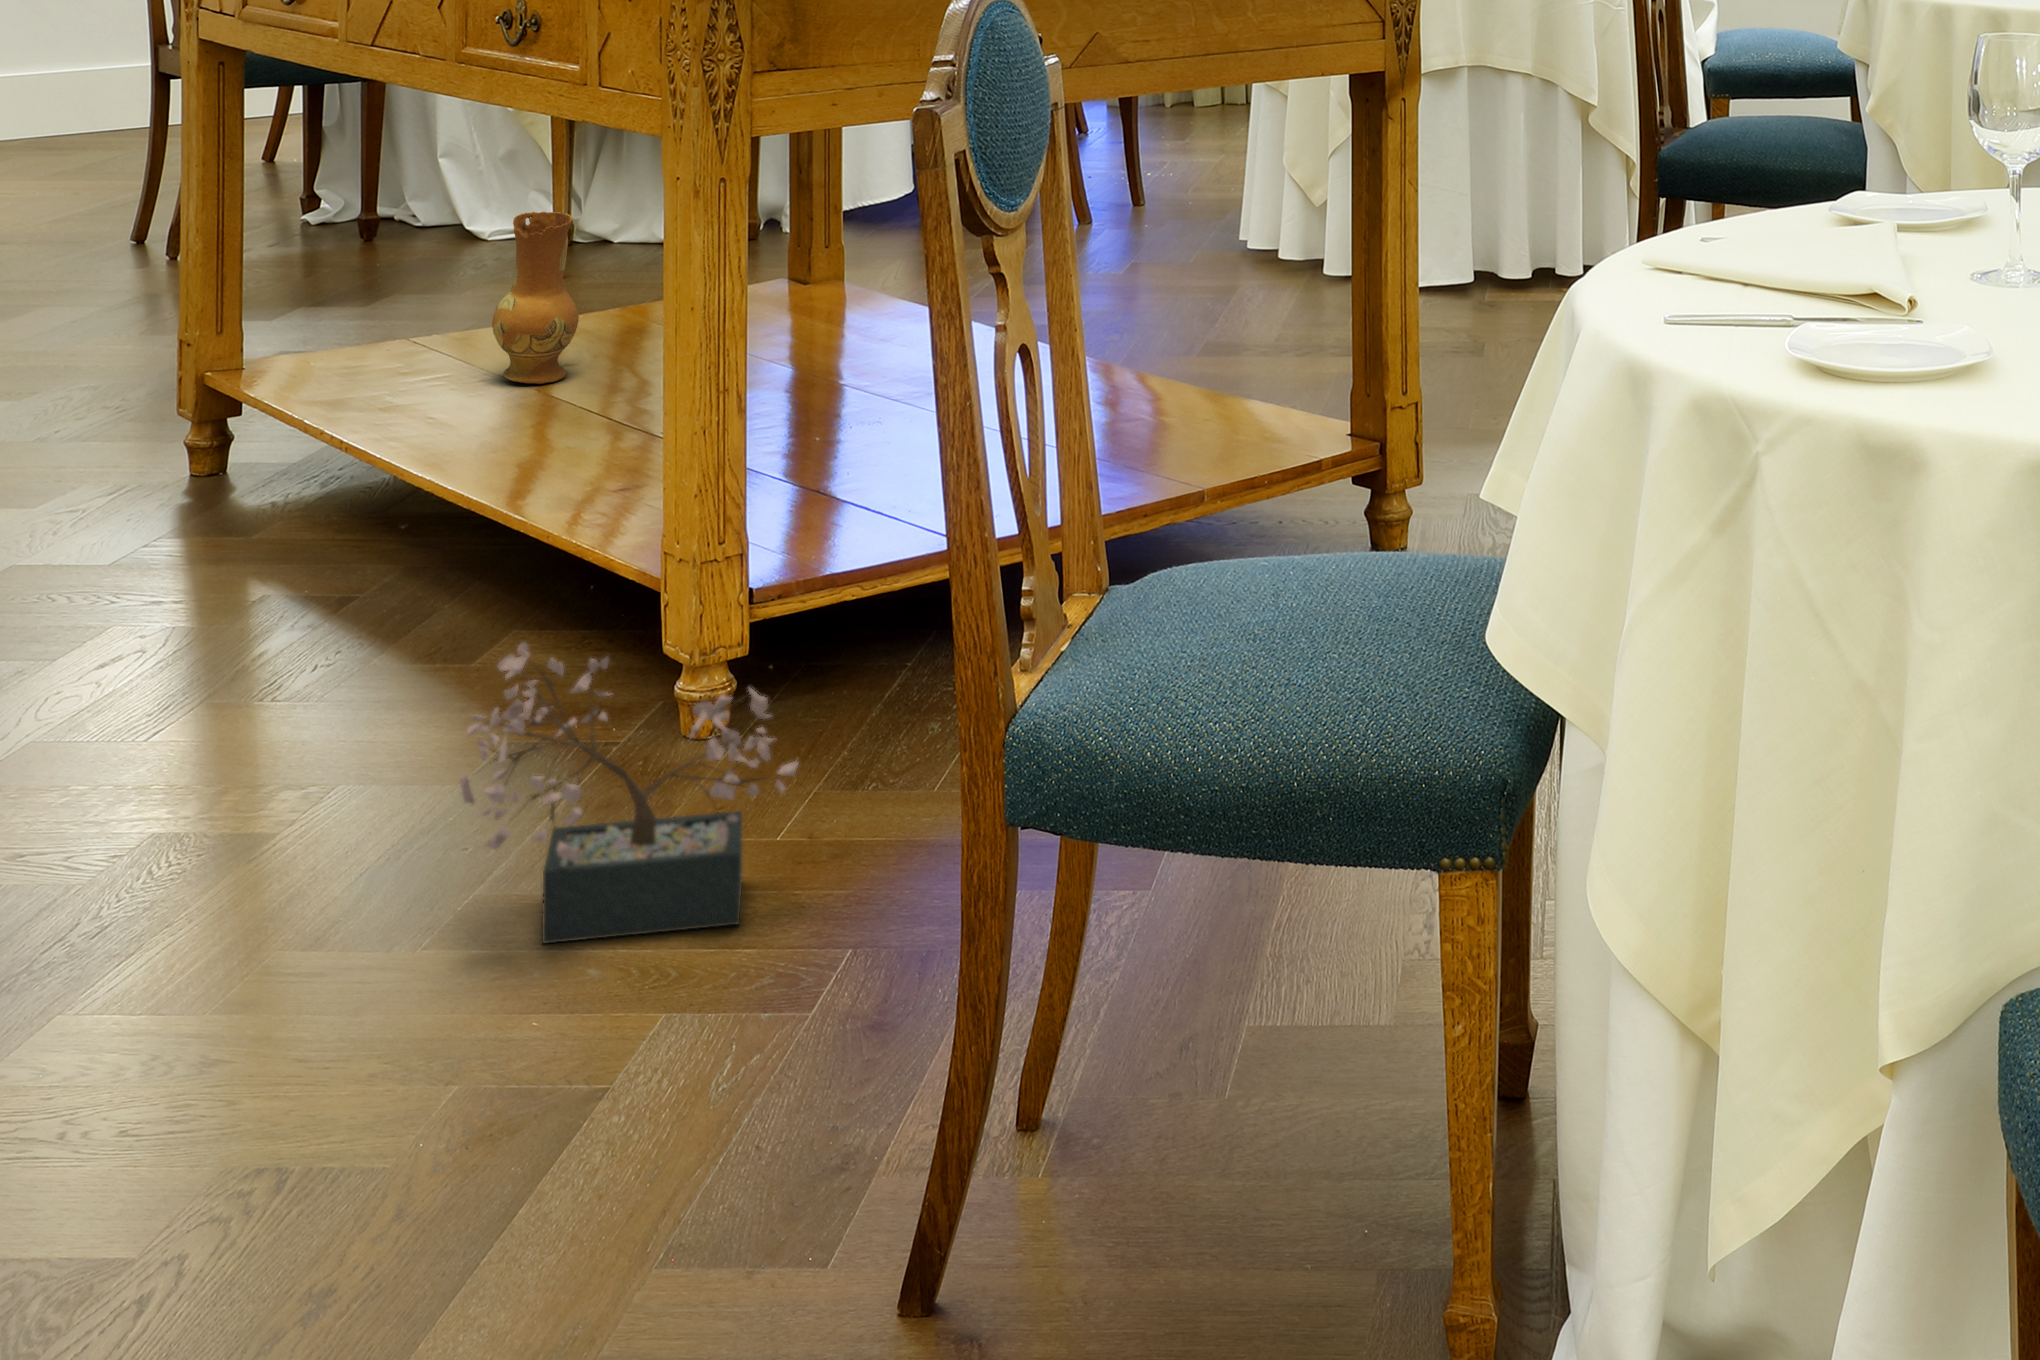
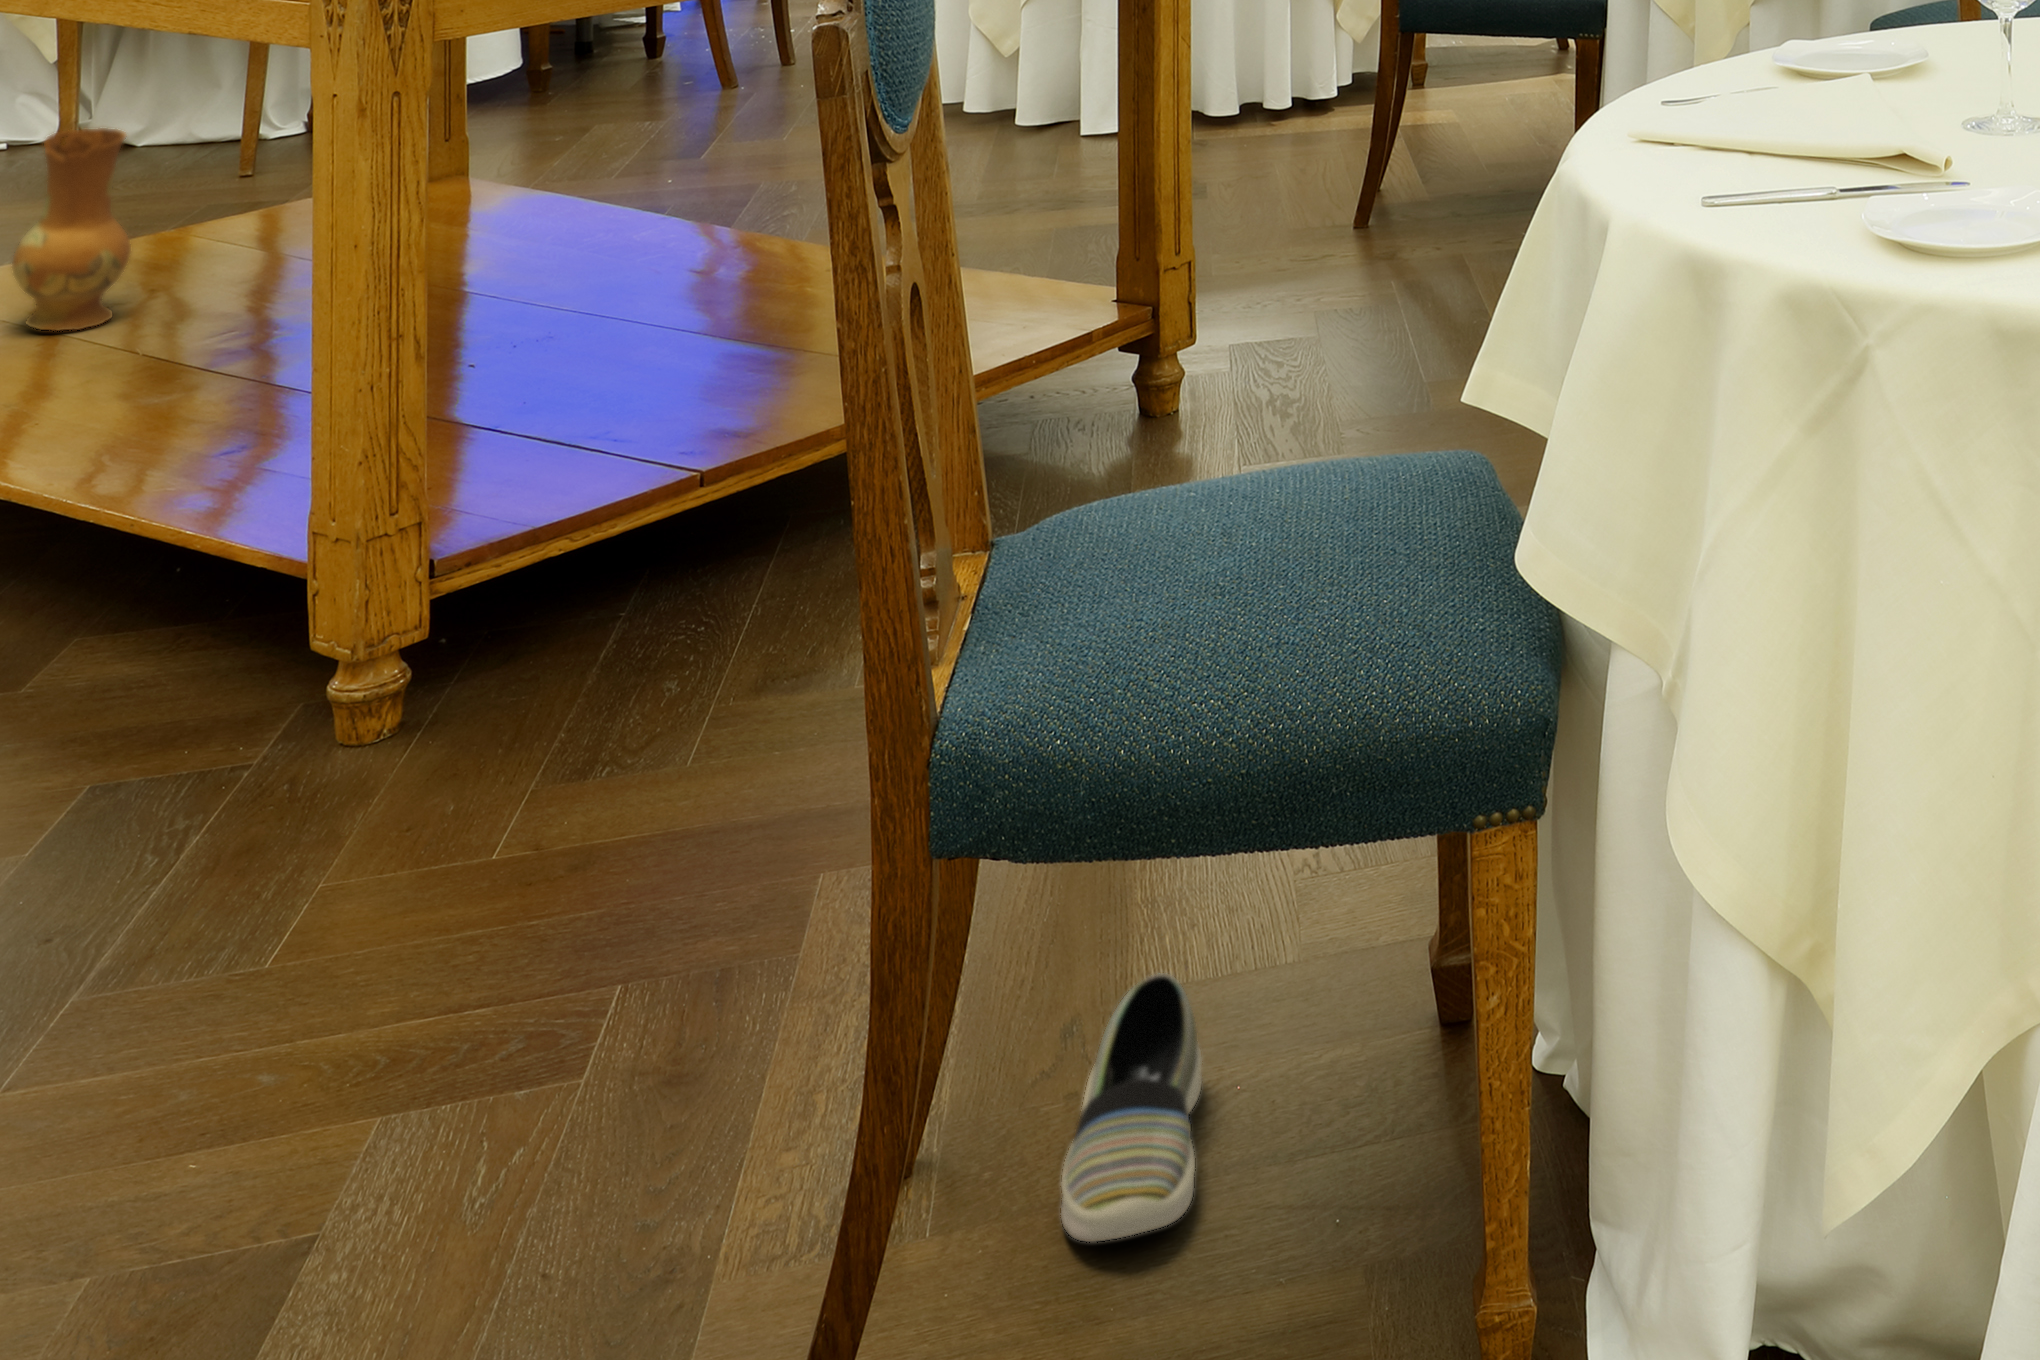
decorative plant: present [459,642,798,943] -> none [42,684,522,1065]
shoe: none [1159,981,1297,1178] -> present [1061,973,1202,1242]

